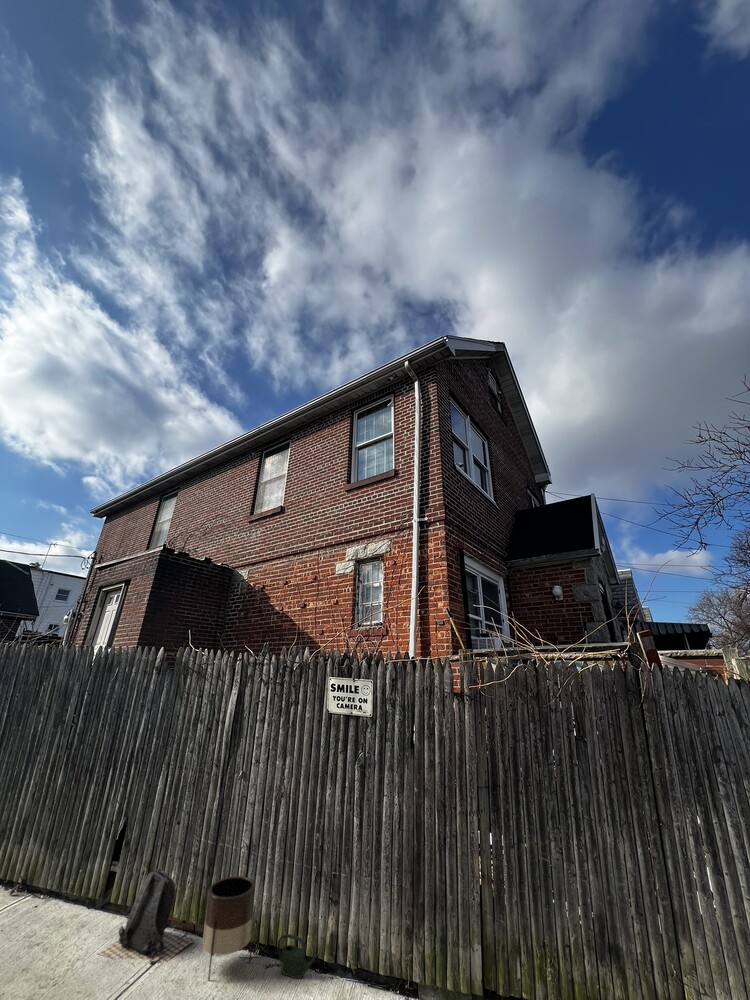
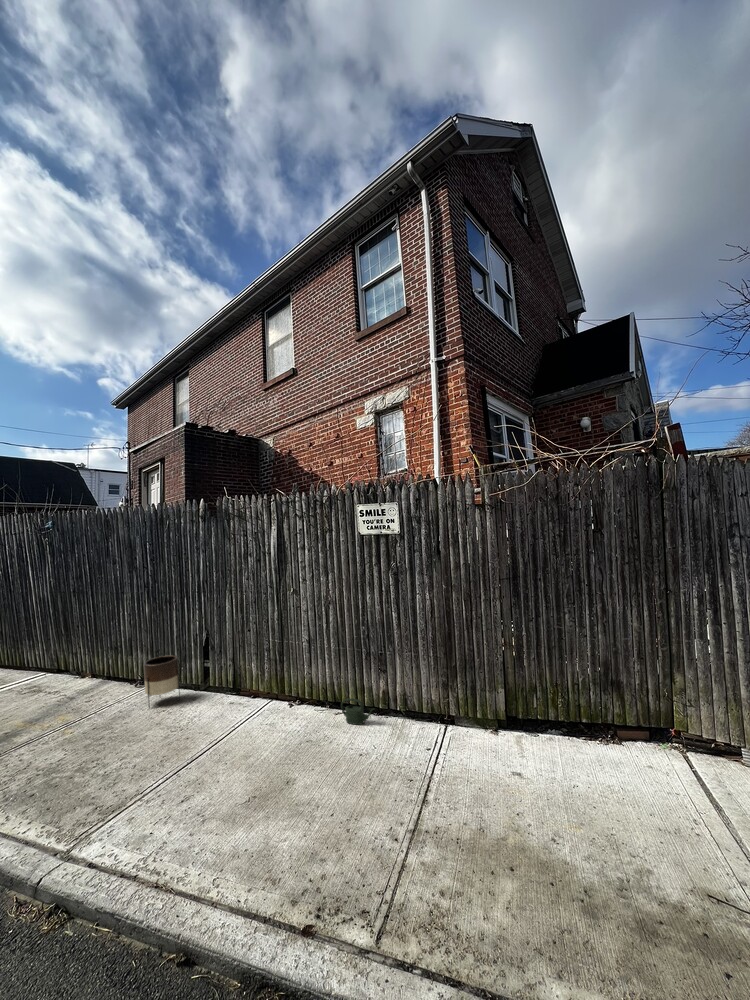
backpack: present [98,869,194,964] -> none [204,665,277,728]
planter: present [202,876,255,981] -> present [144,655,180,708]

